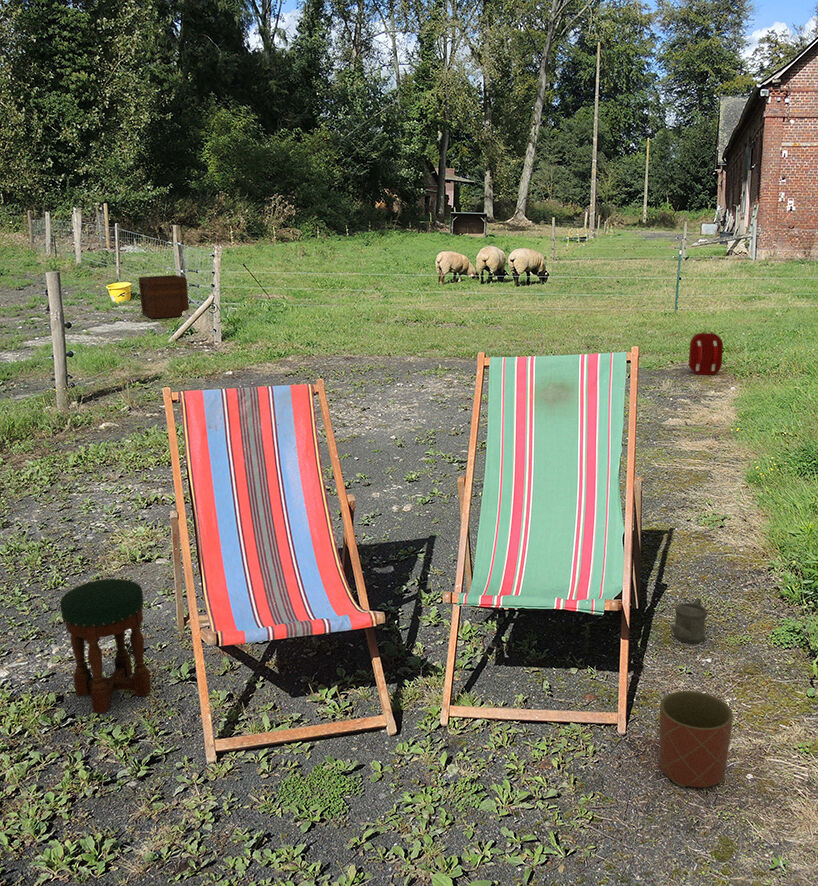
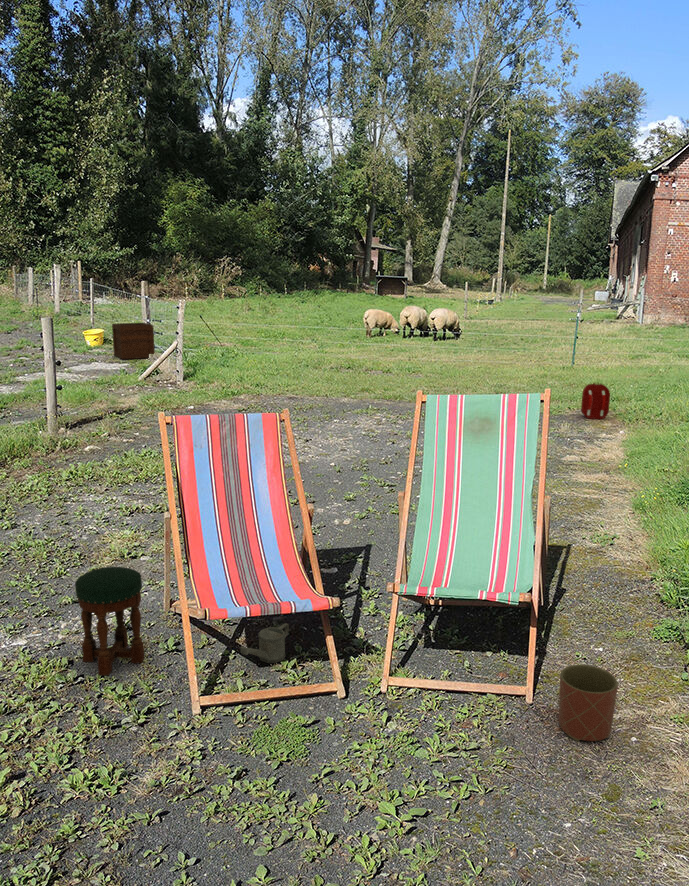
watering can: present [672,598,707,643] -> present [241,623,289,663]

